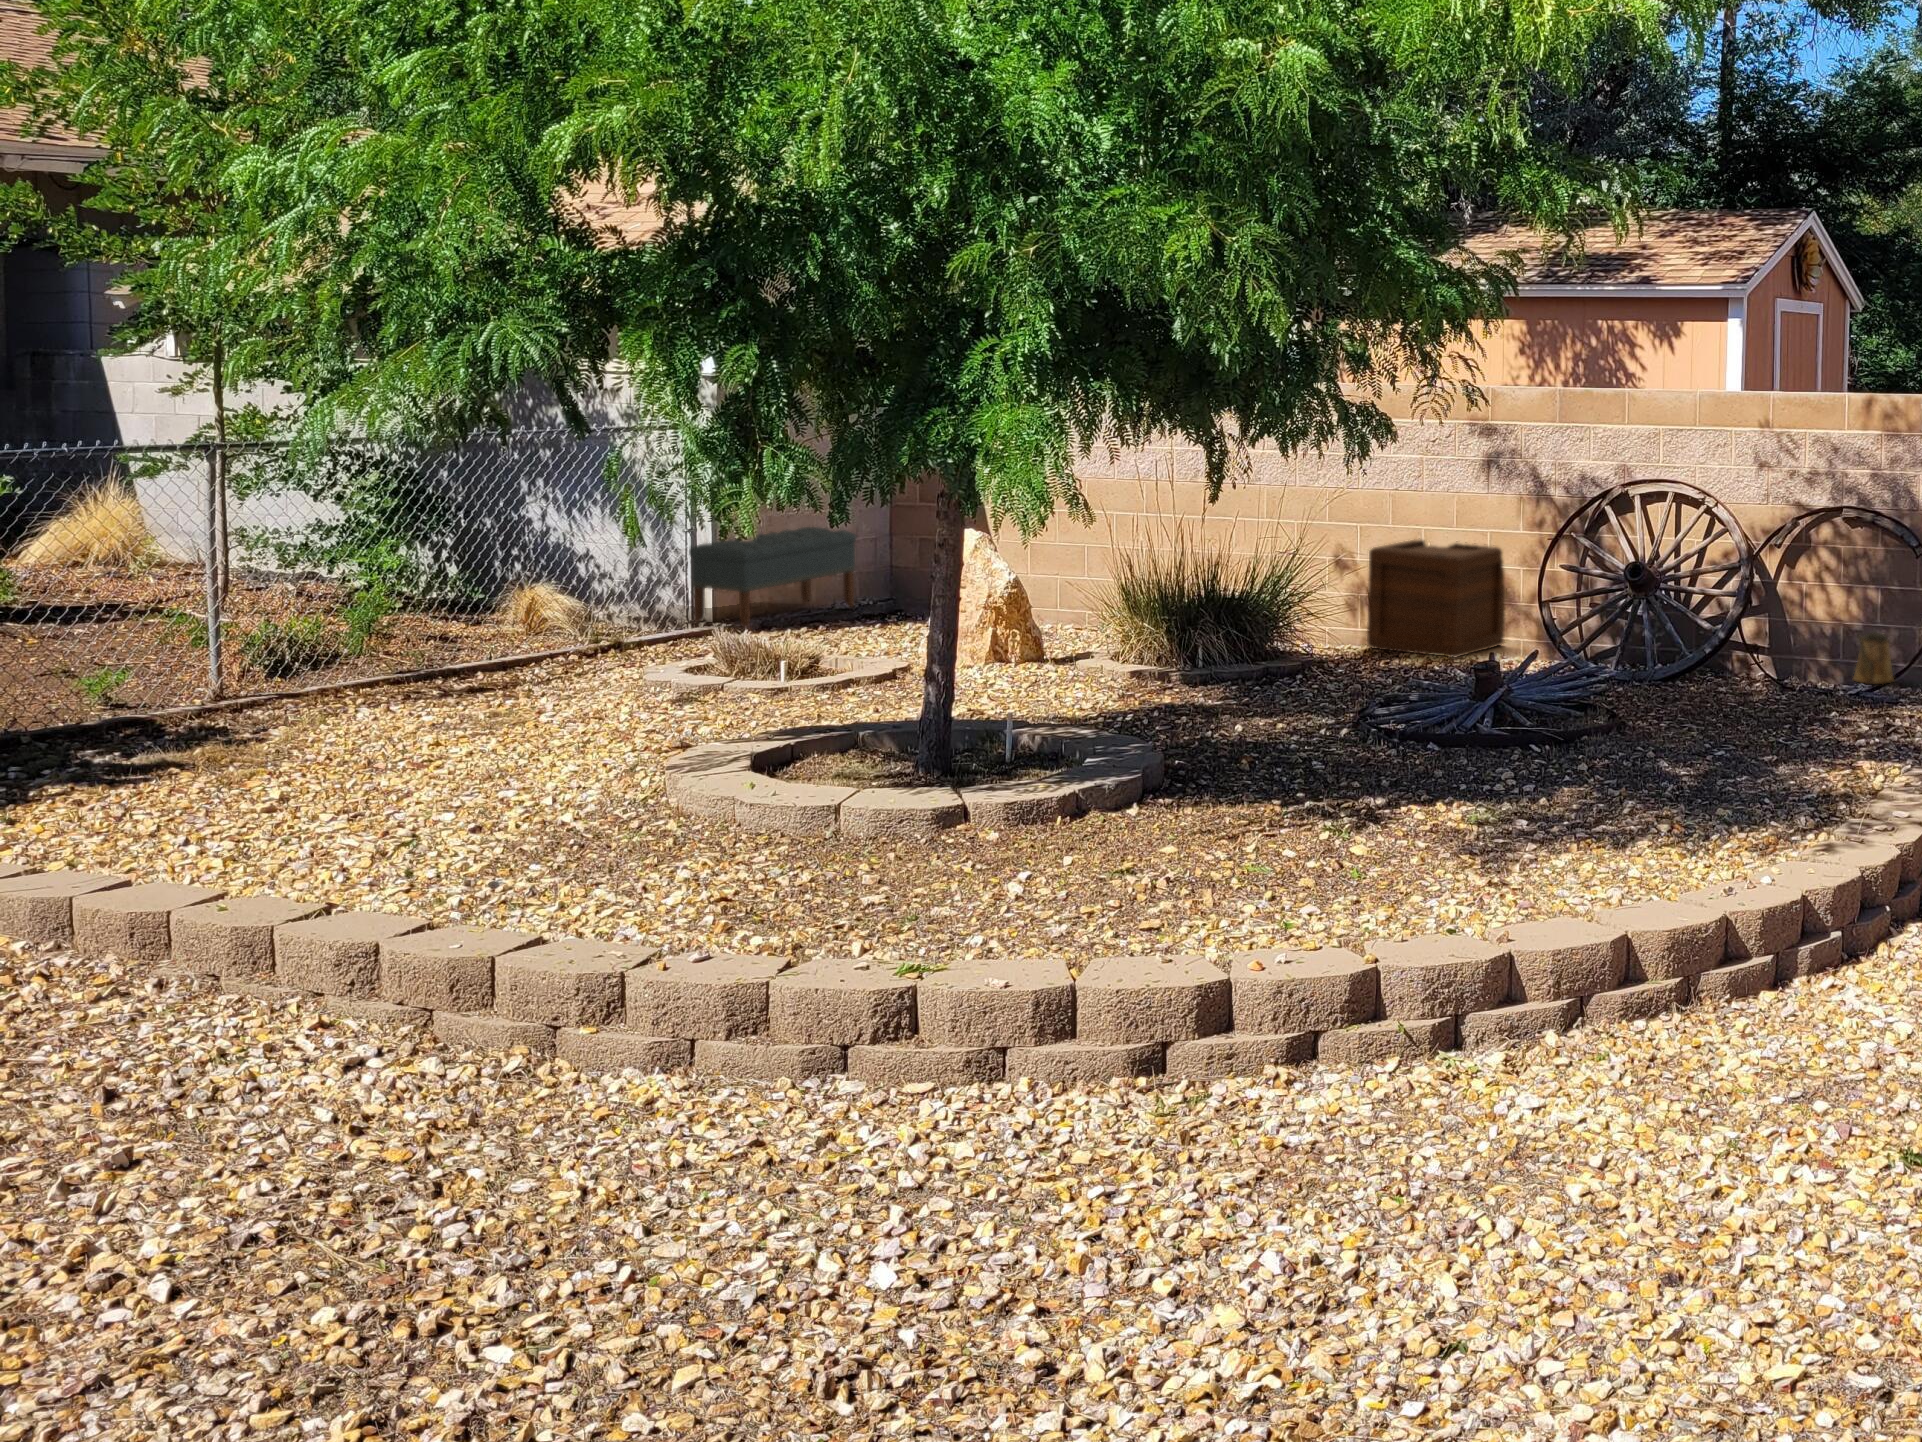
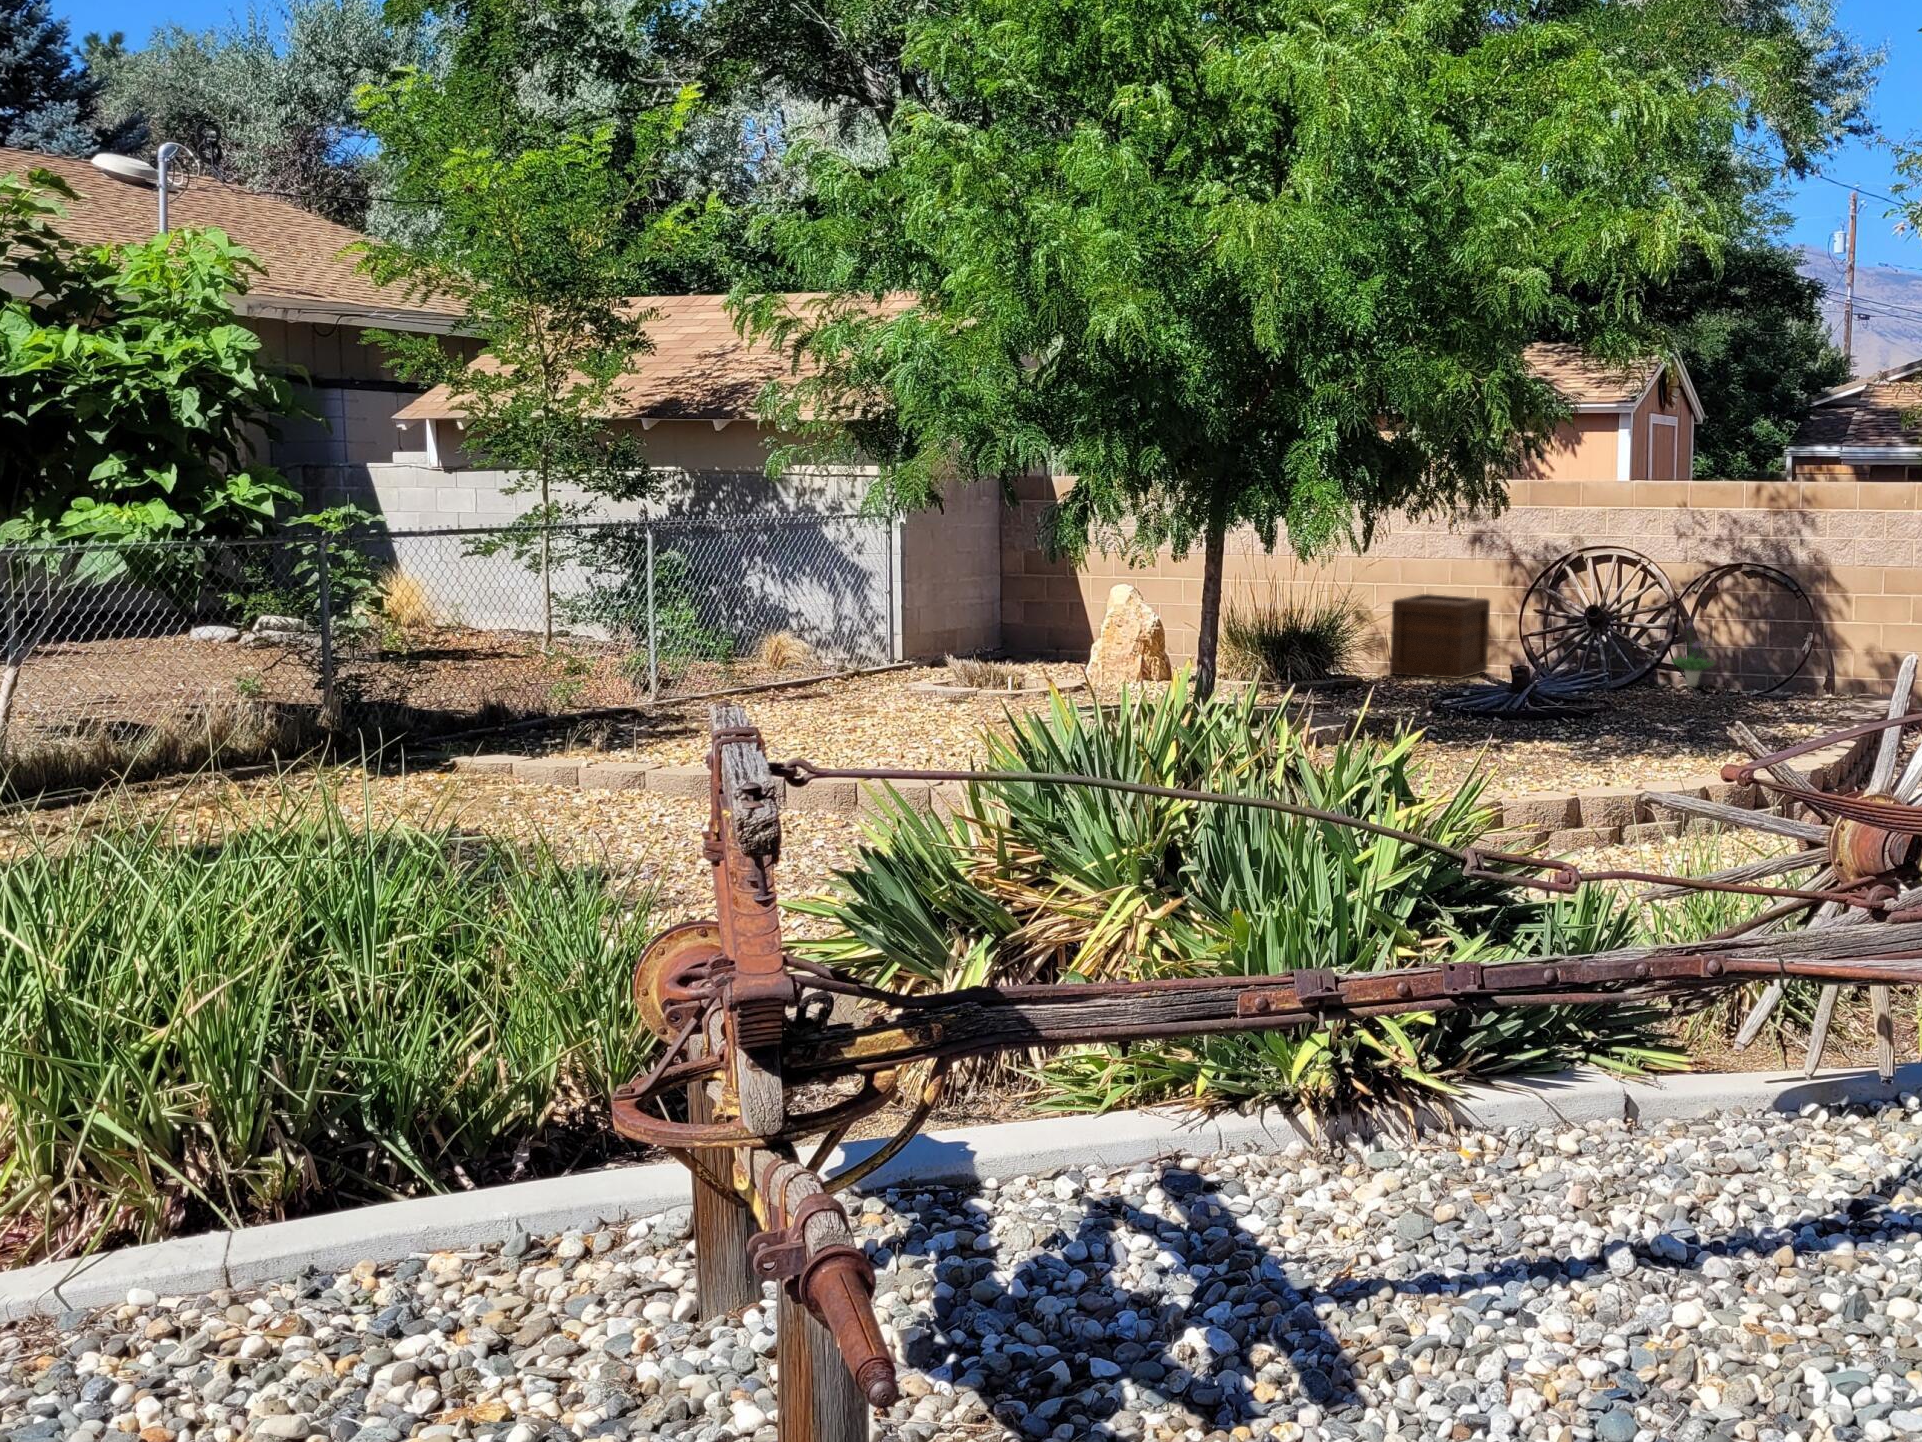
bench: present [689,527,856,627] -> none [883,592,990,666]
potted plant: none [1740,584,1805,675] -> present [1672,622,1714,687]
watering can: present [1853,632,1894,684] -> none [1752,654,1783,691]

